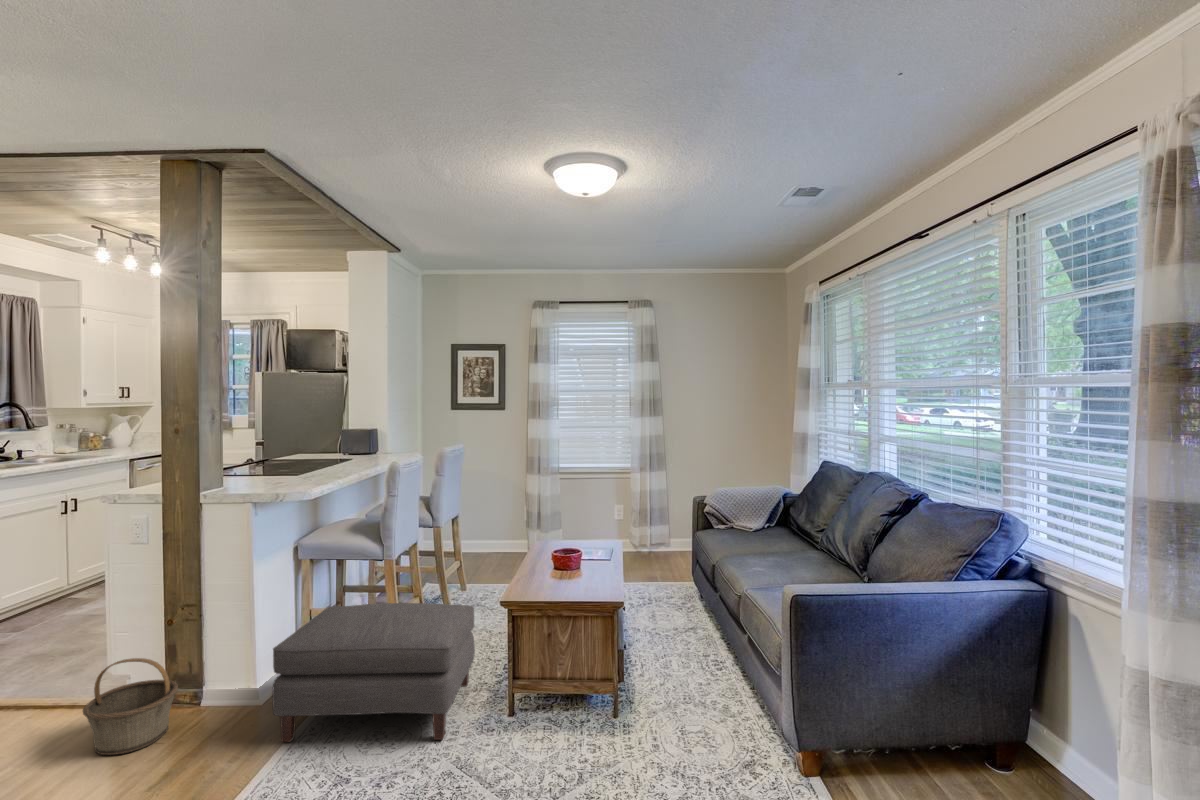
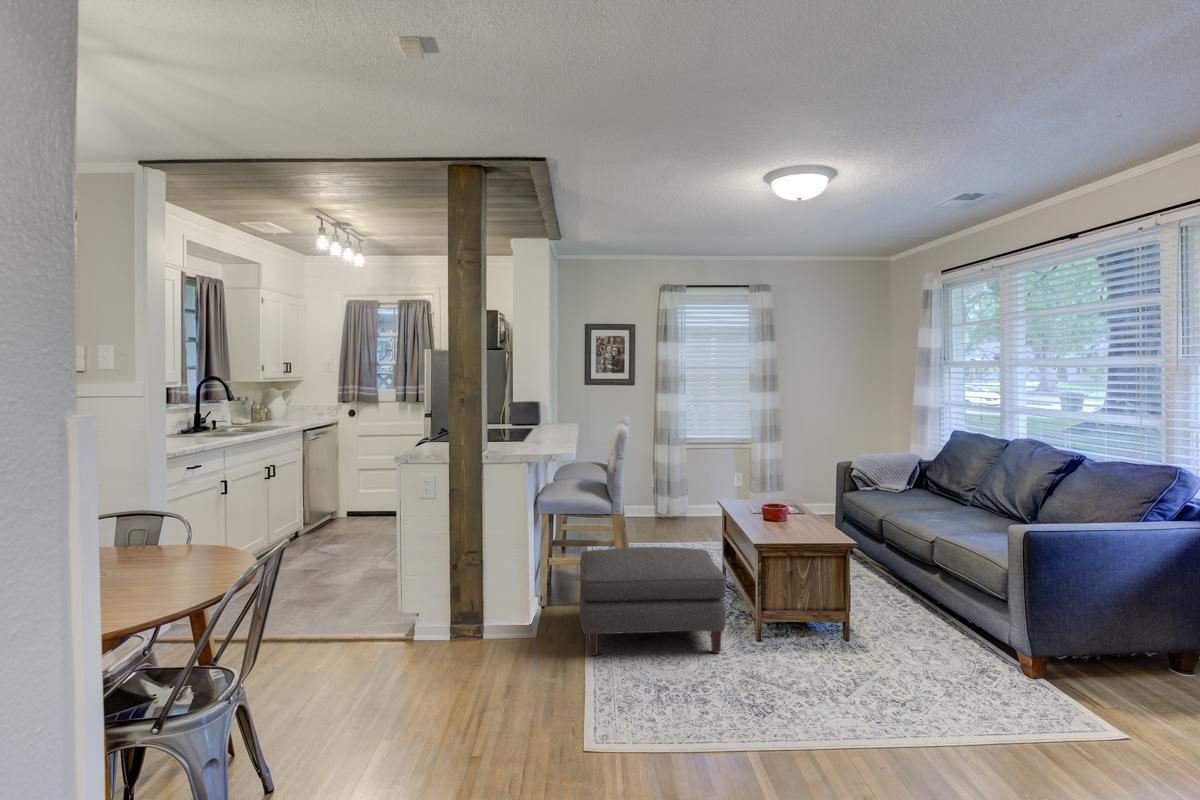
basket: present [83,658,178,755] -> none [430,589,492,665]

